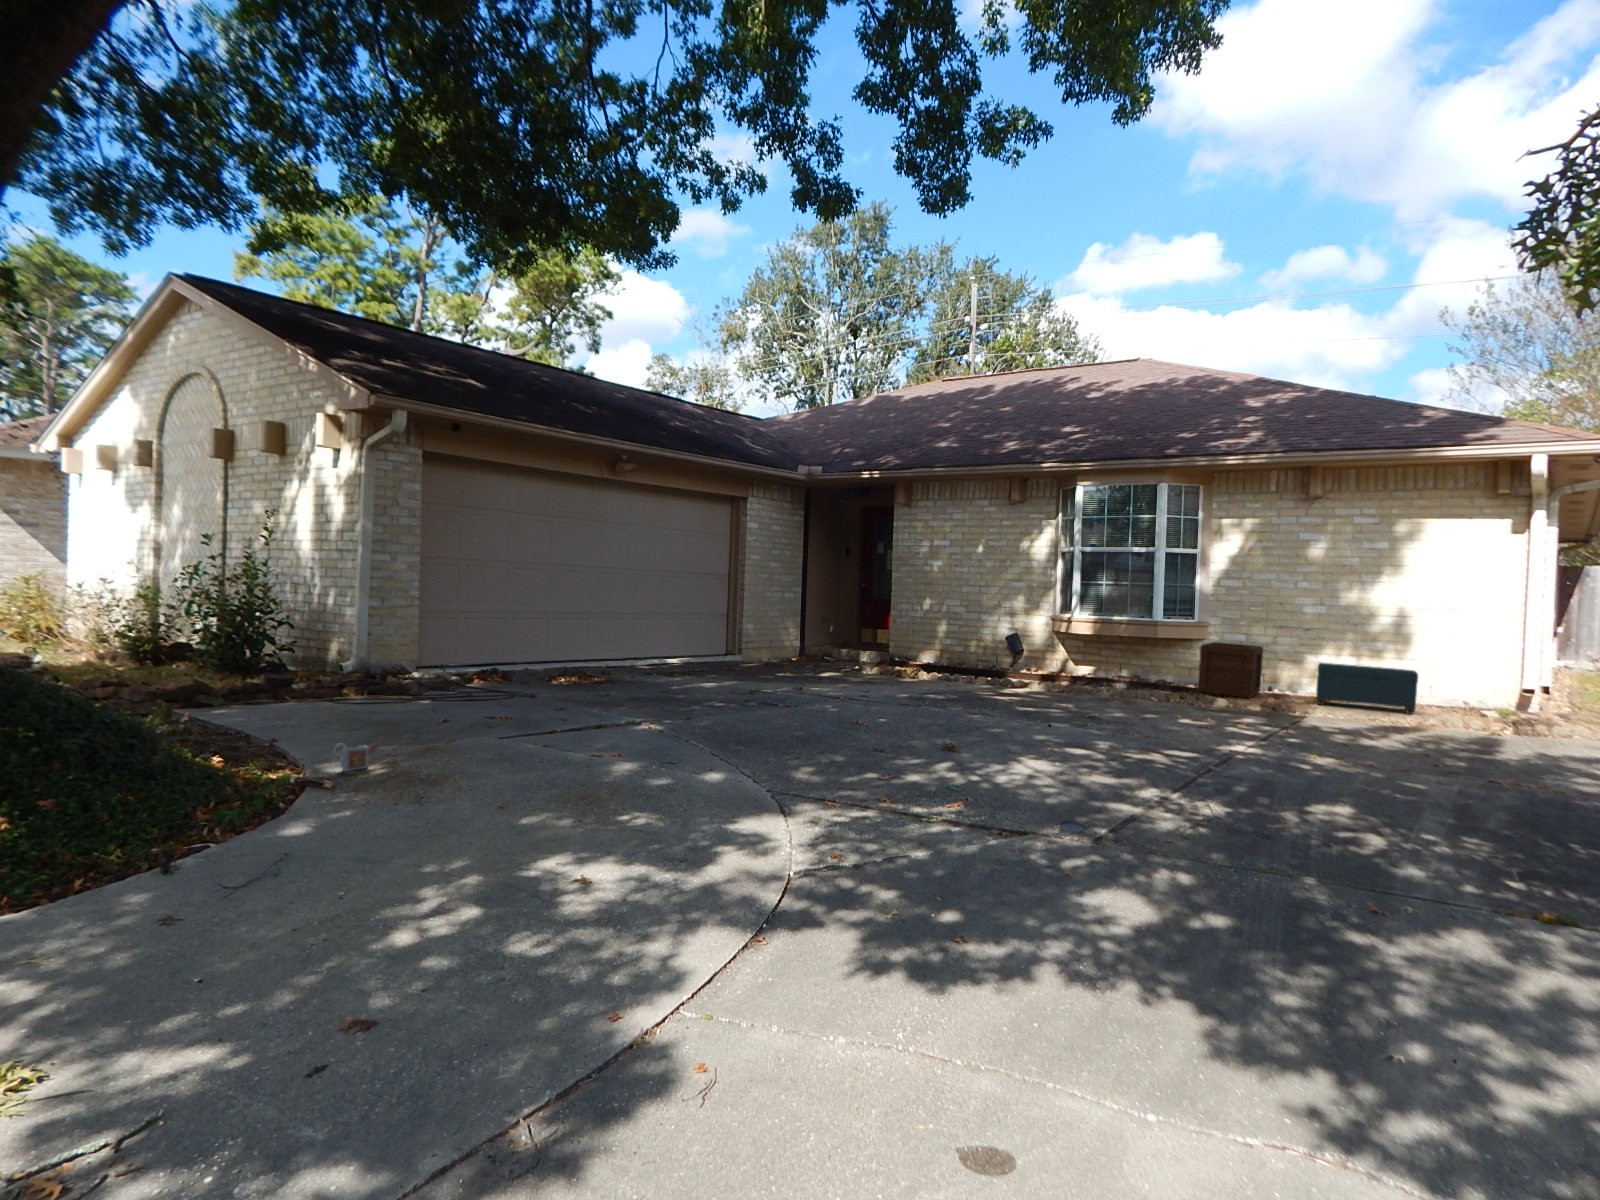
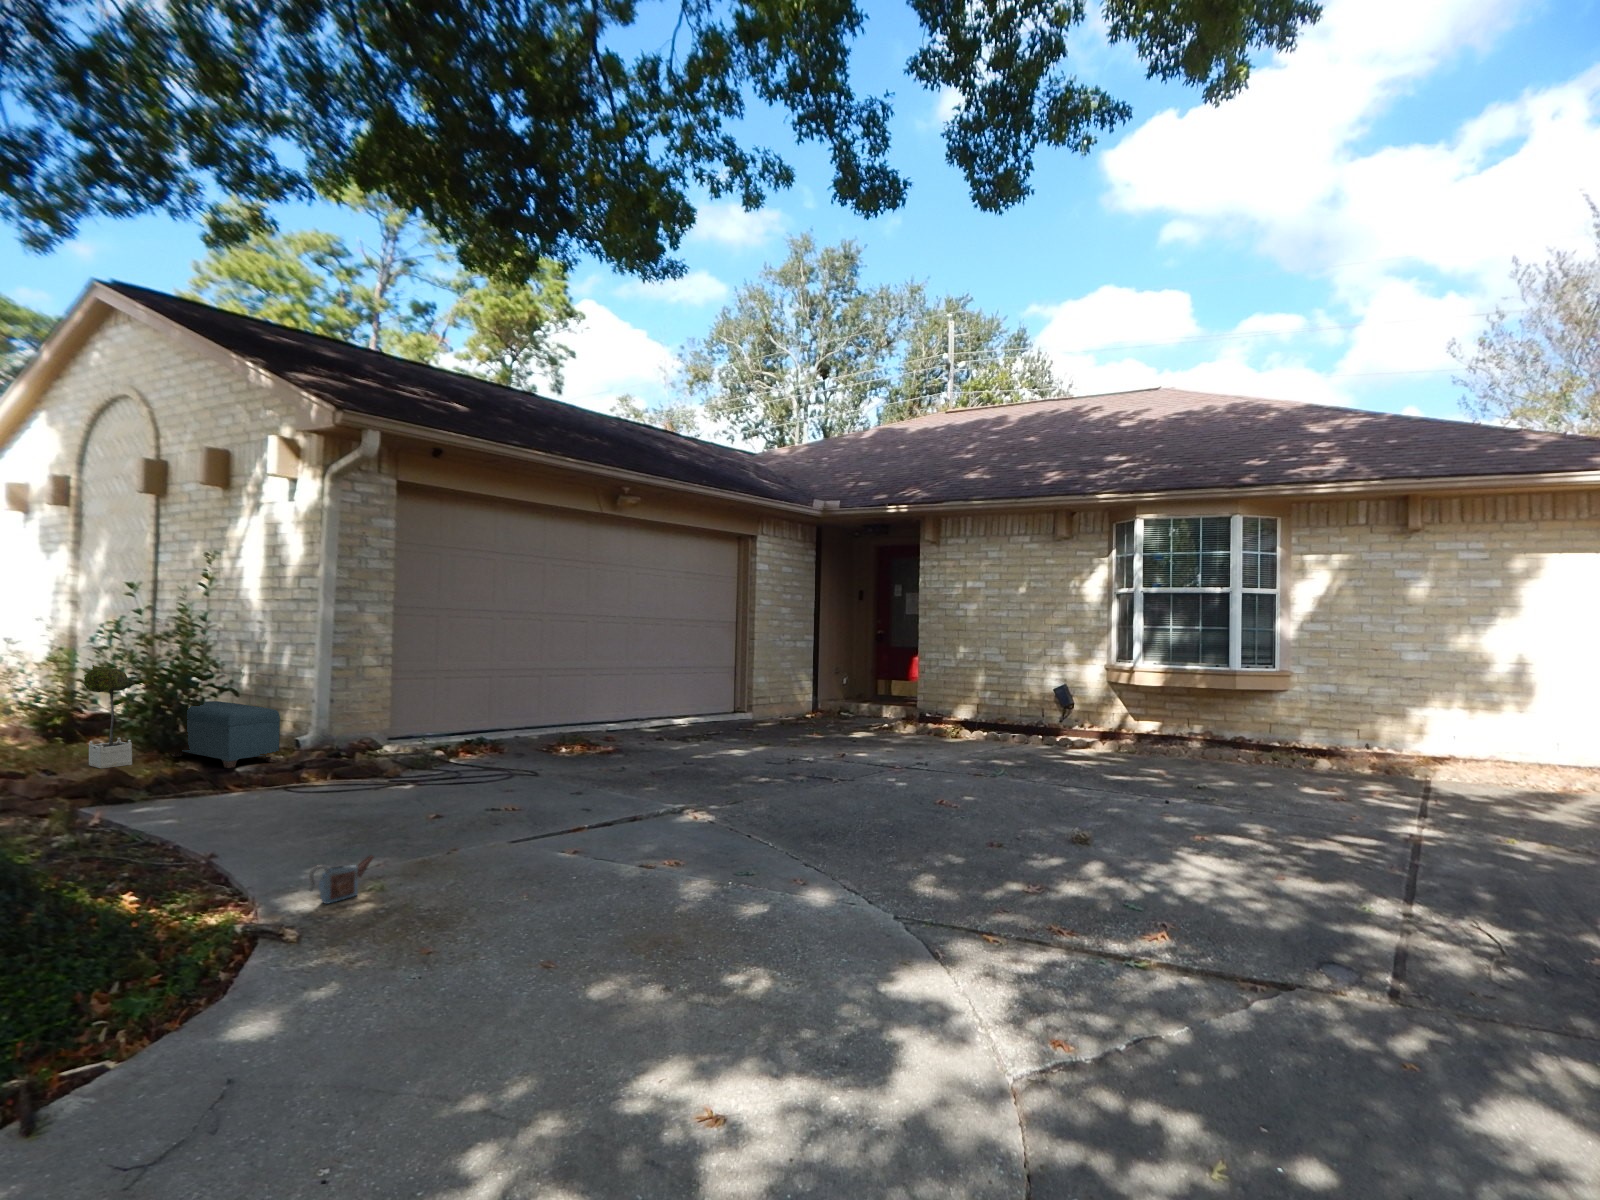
potted tree: none [172,600,212,682] -> present [84,665,135,768]
wooden crate: present [1198,642,1263,698] -> none [1291,691,1359,755]
bench: present [1316,663,1418,714] -> present [171,701,280,768]

